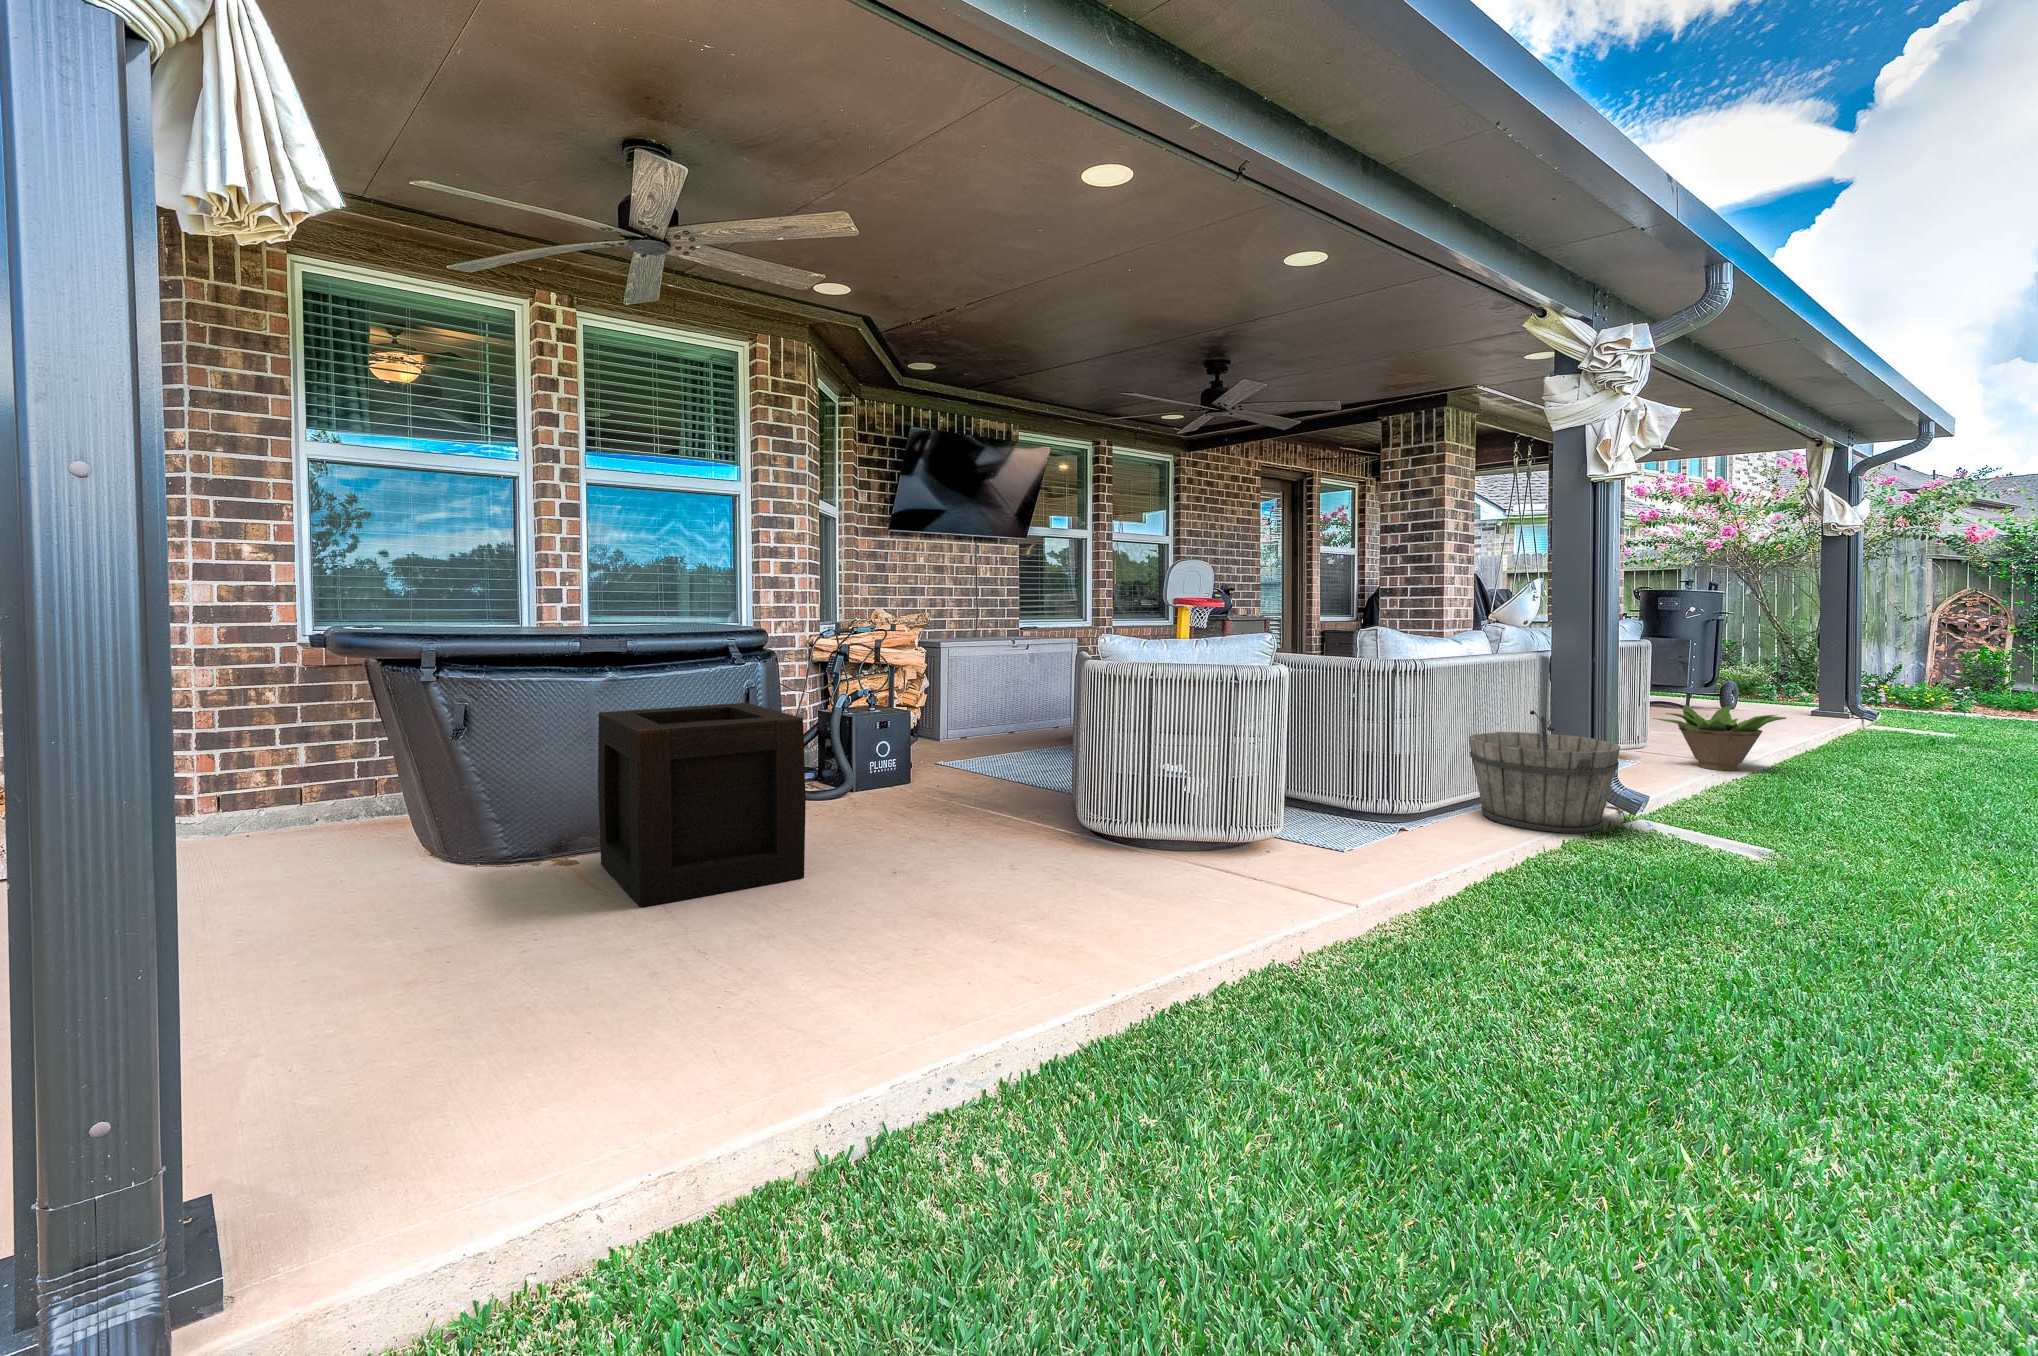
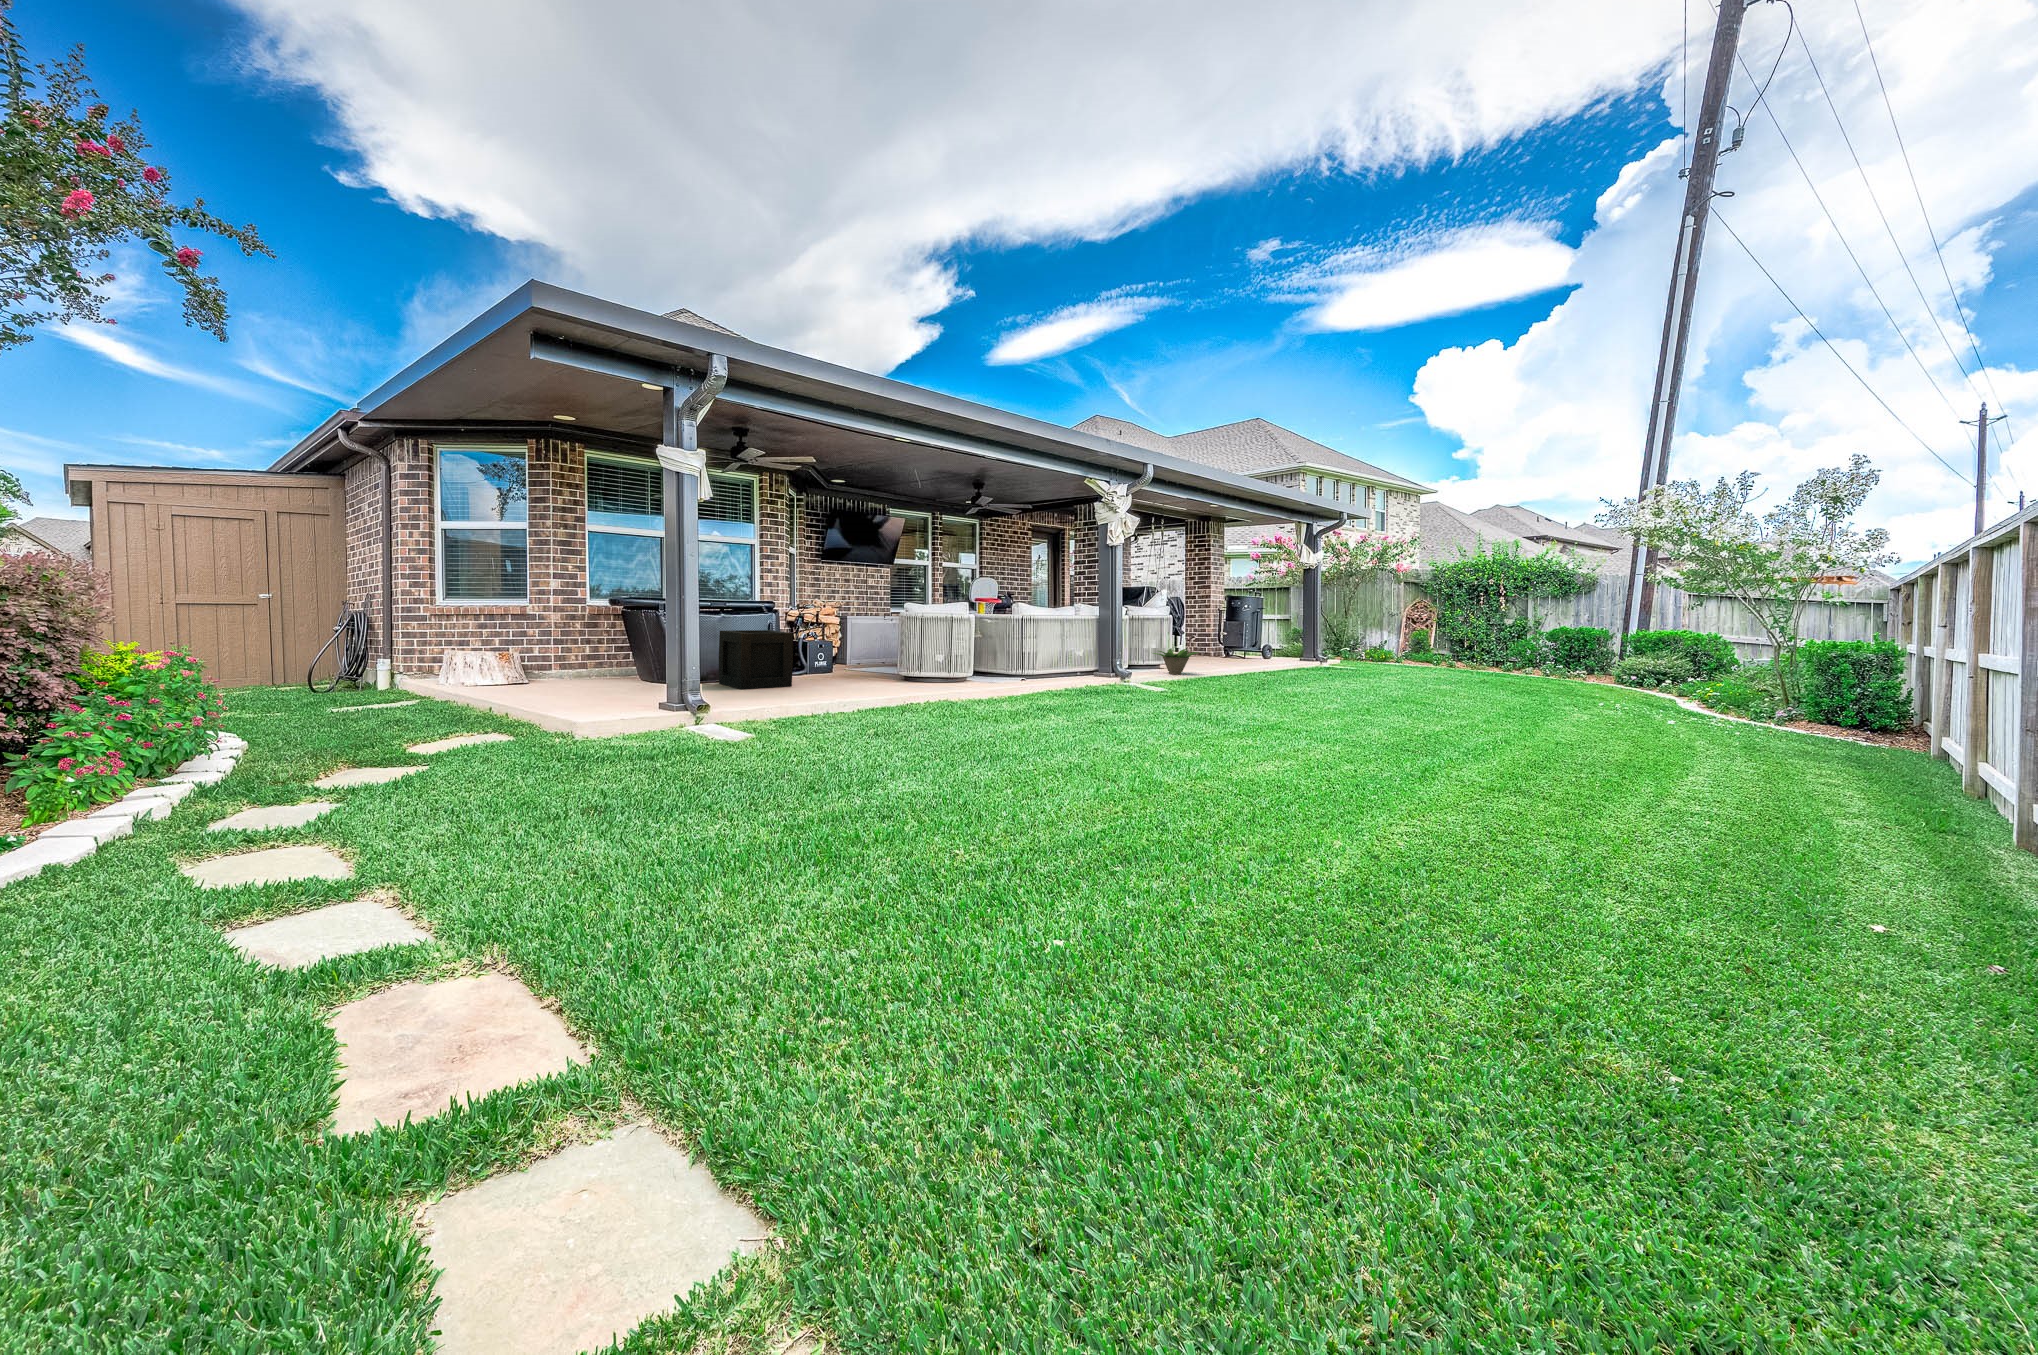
wooden bucket: present [1469,710,1620,833] -> none [1043,642,1091,684]

